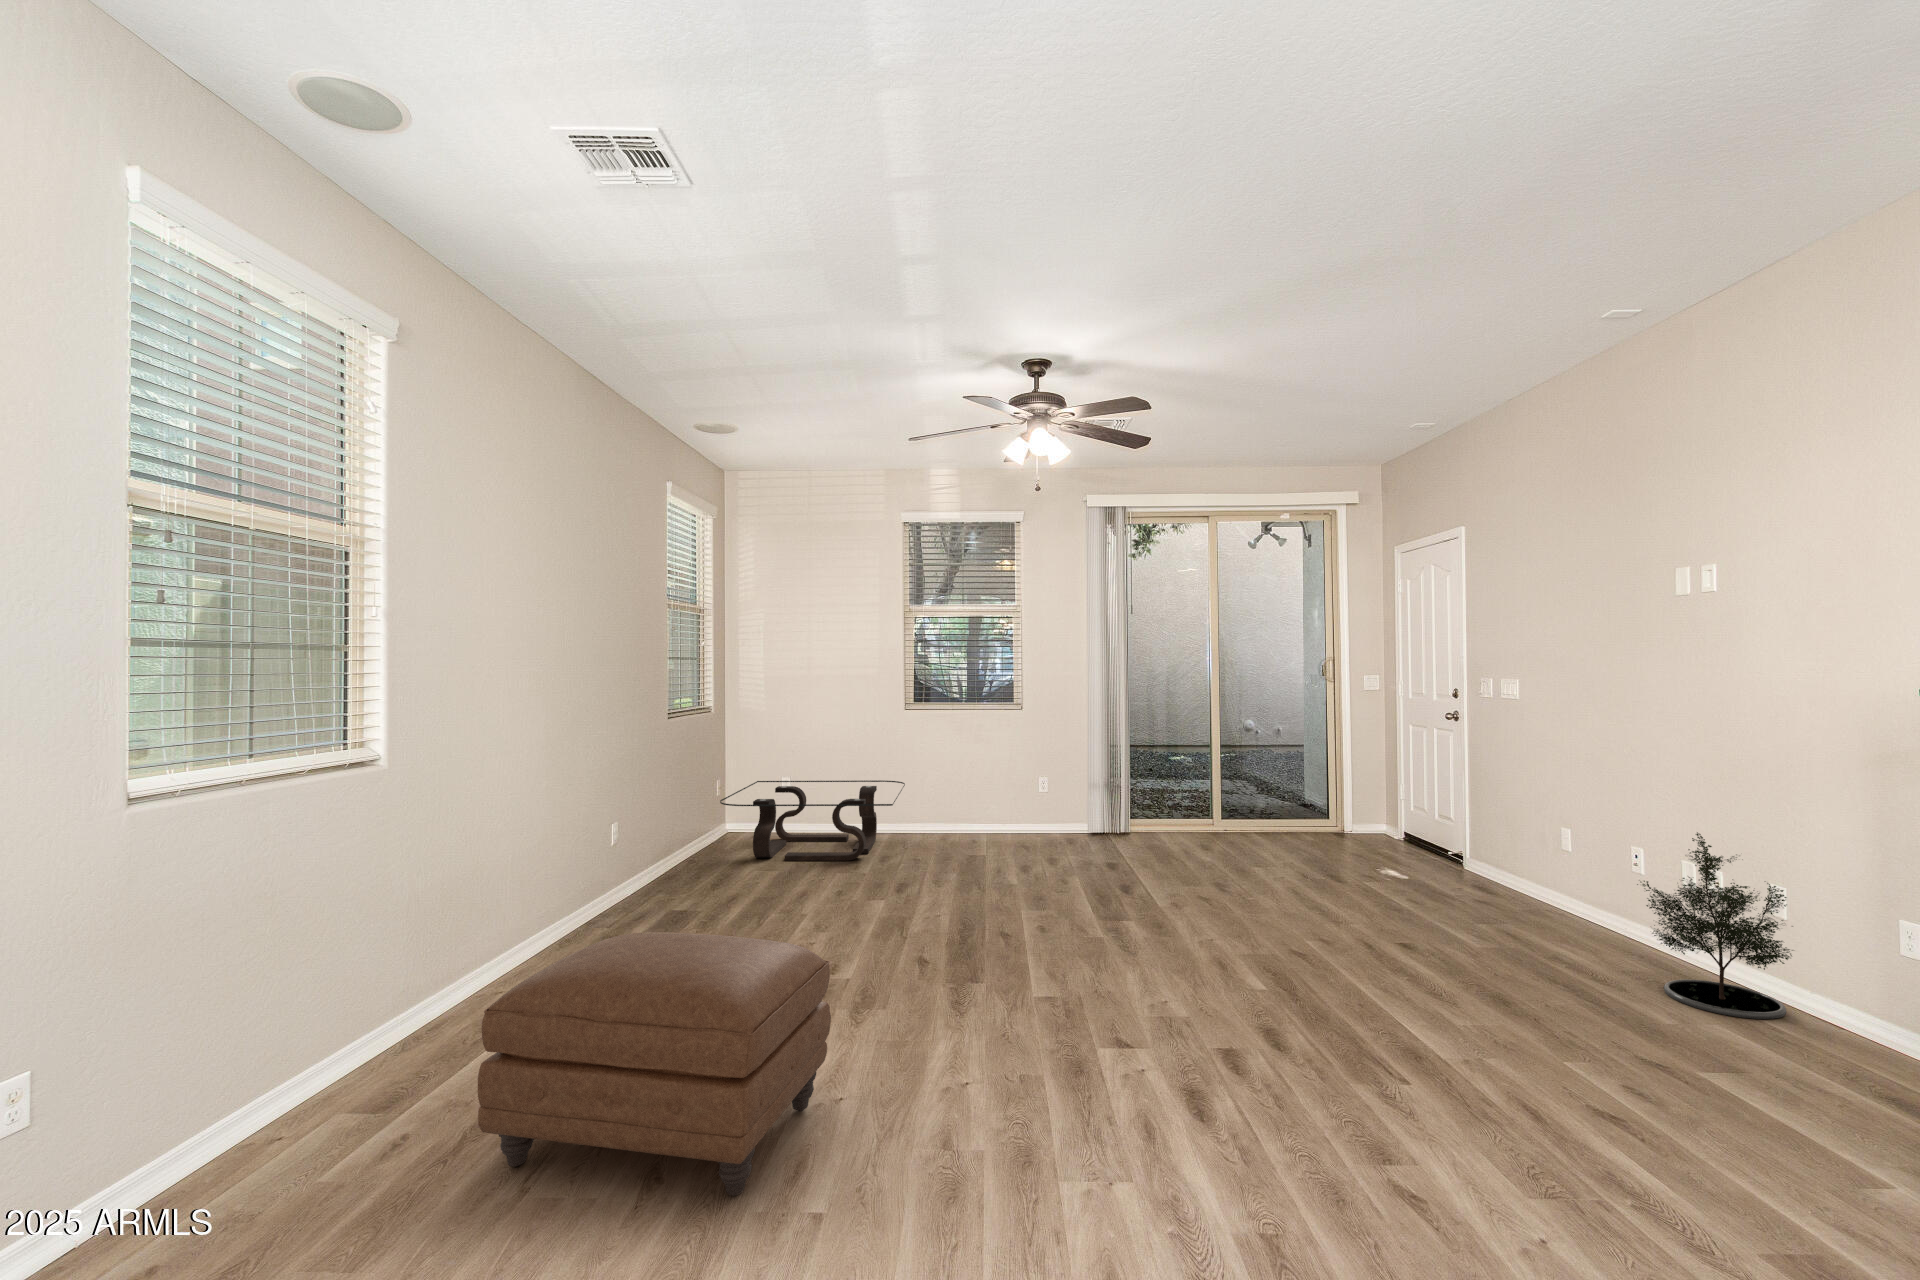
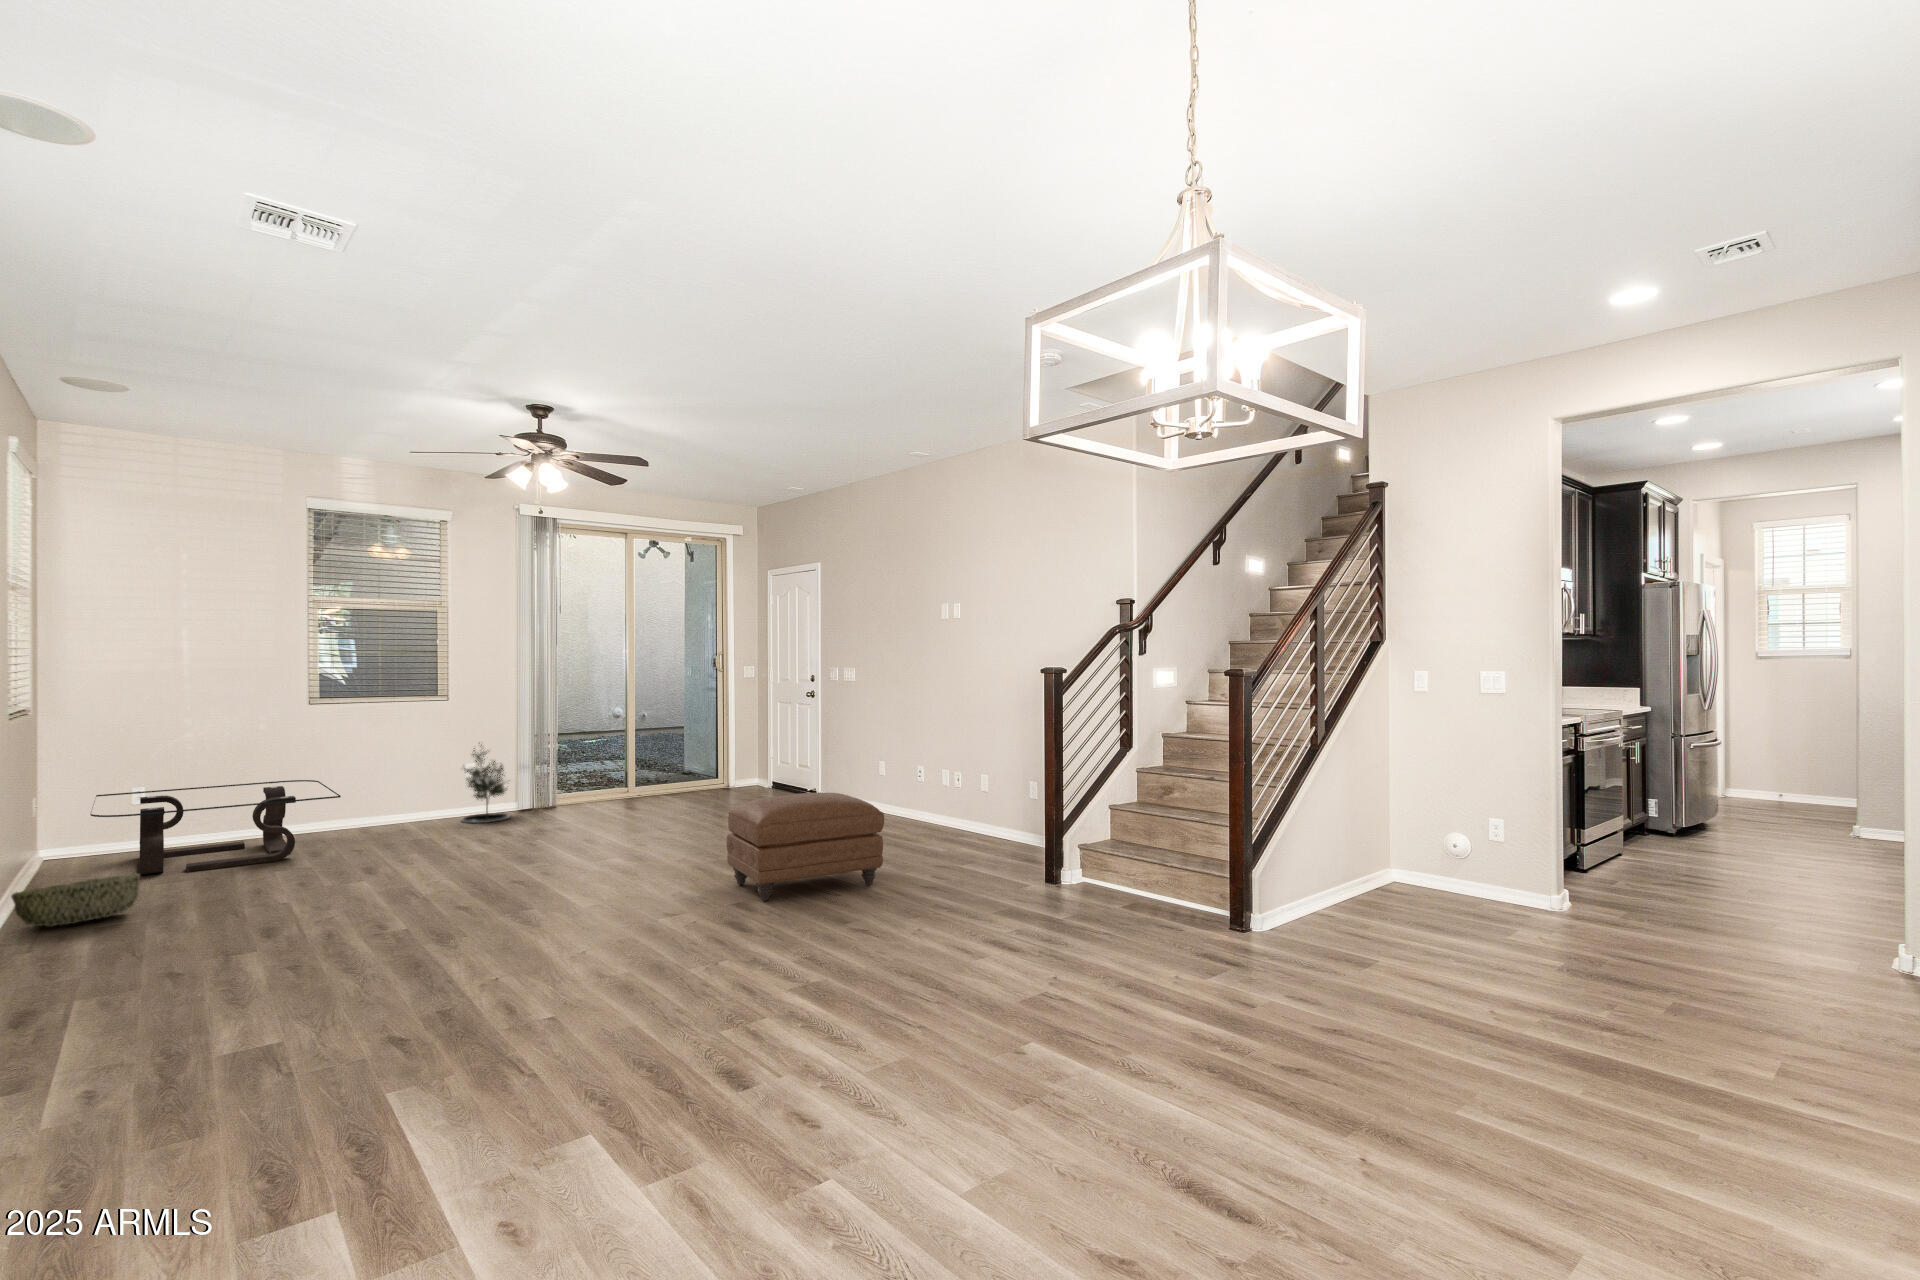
potted tree: present [1637,832,1793,1019] -> present [461,745,510,823]
woven basket: none [617,863,710,904] -> present [11,874,140,927]
ottoman: present [478,932,831,1196] -> present [727,792,884,901]

